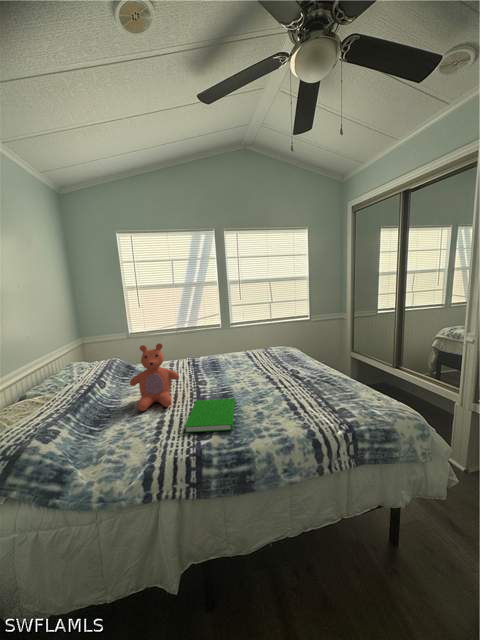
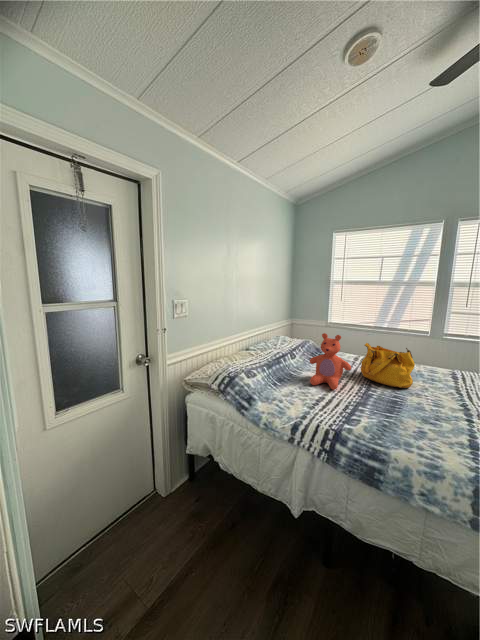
handbag: none [182,341,230,382] -> present [361,343,415,388]
book: present [185,399,235,433] -> none [337,394,400,431]

